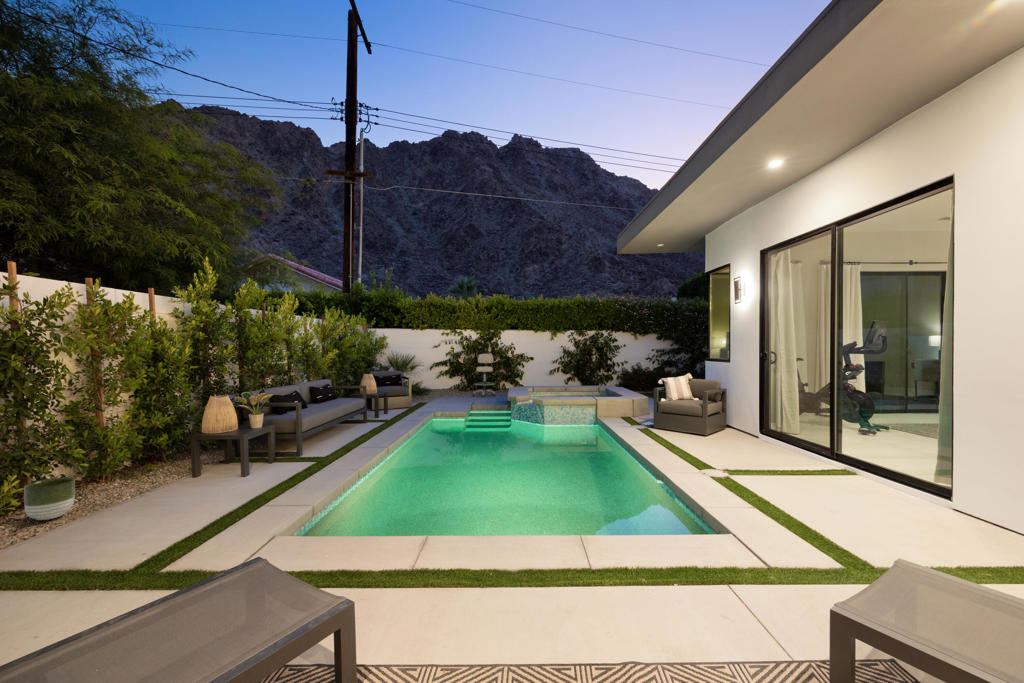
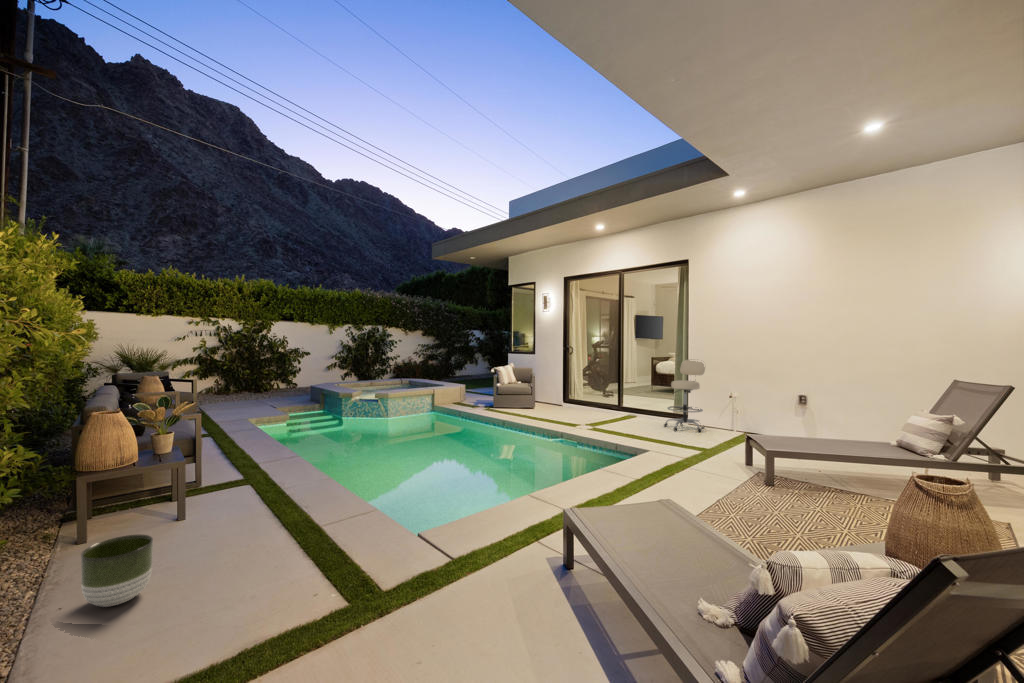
stool: present [473,354,496,397] -> present [664,359,705,432]

